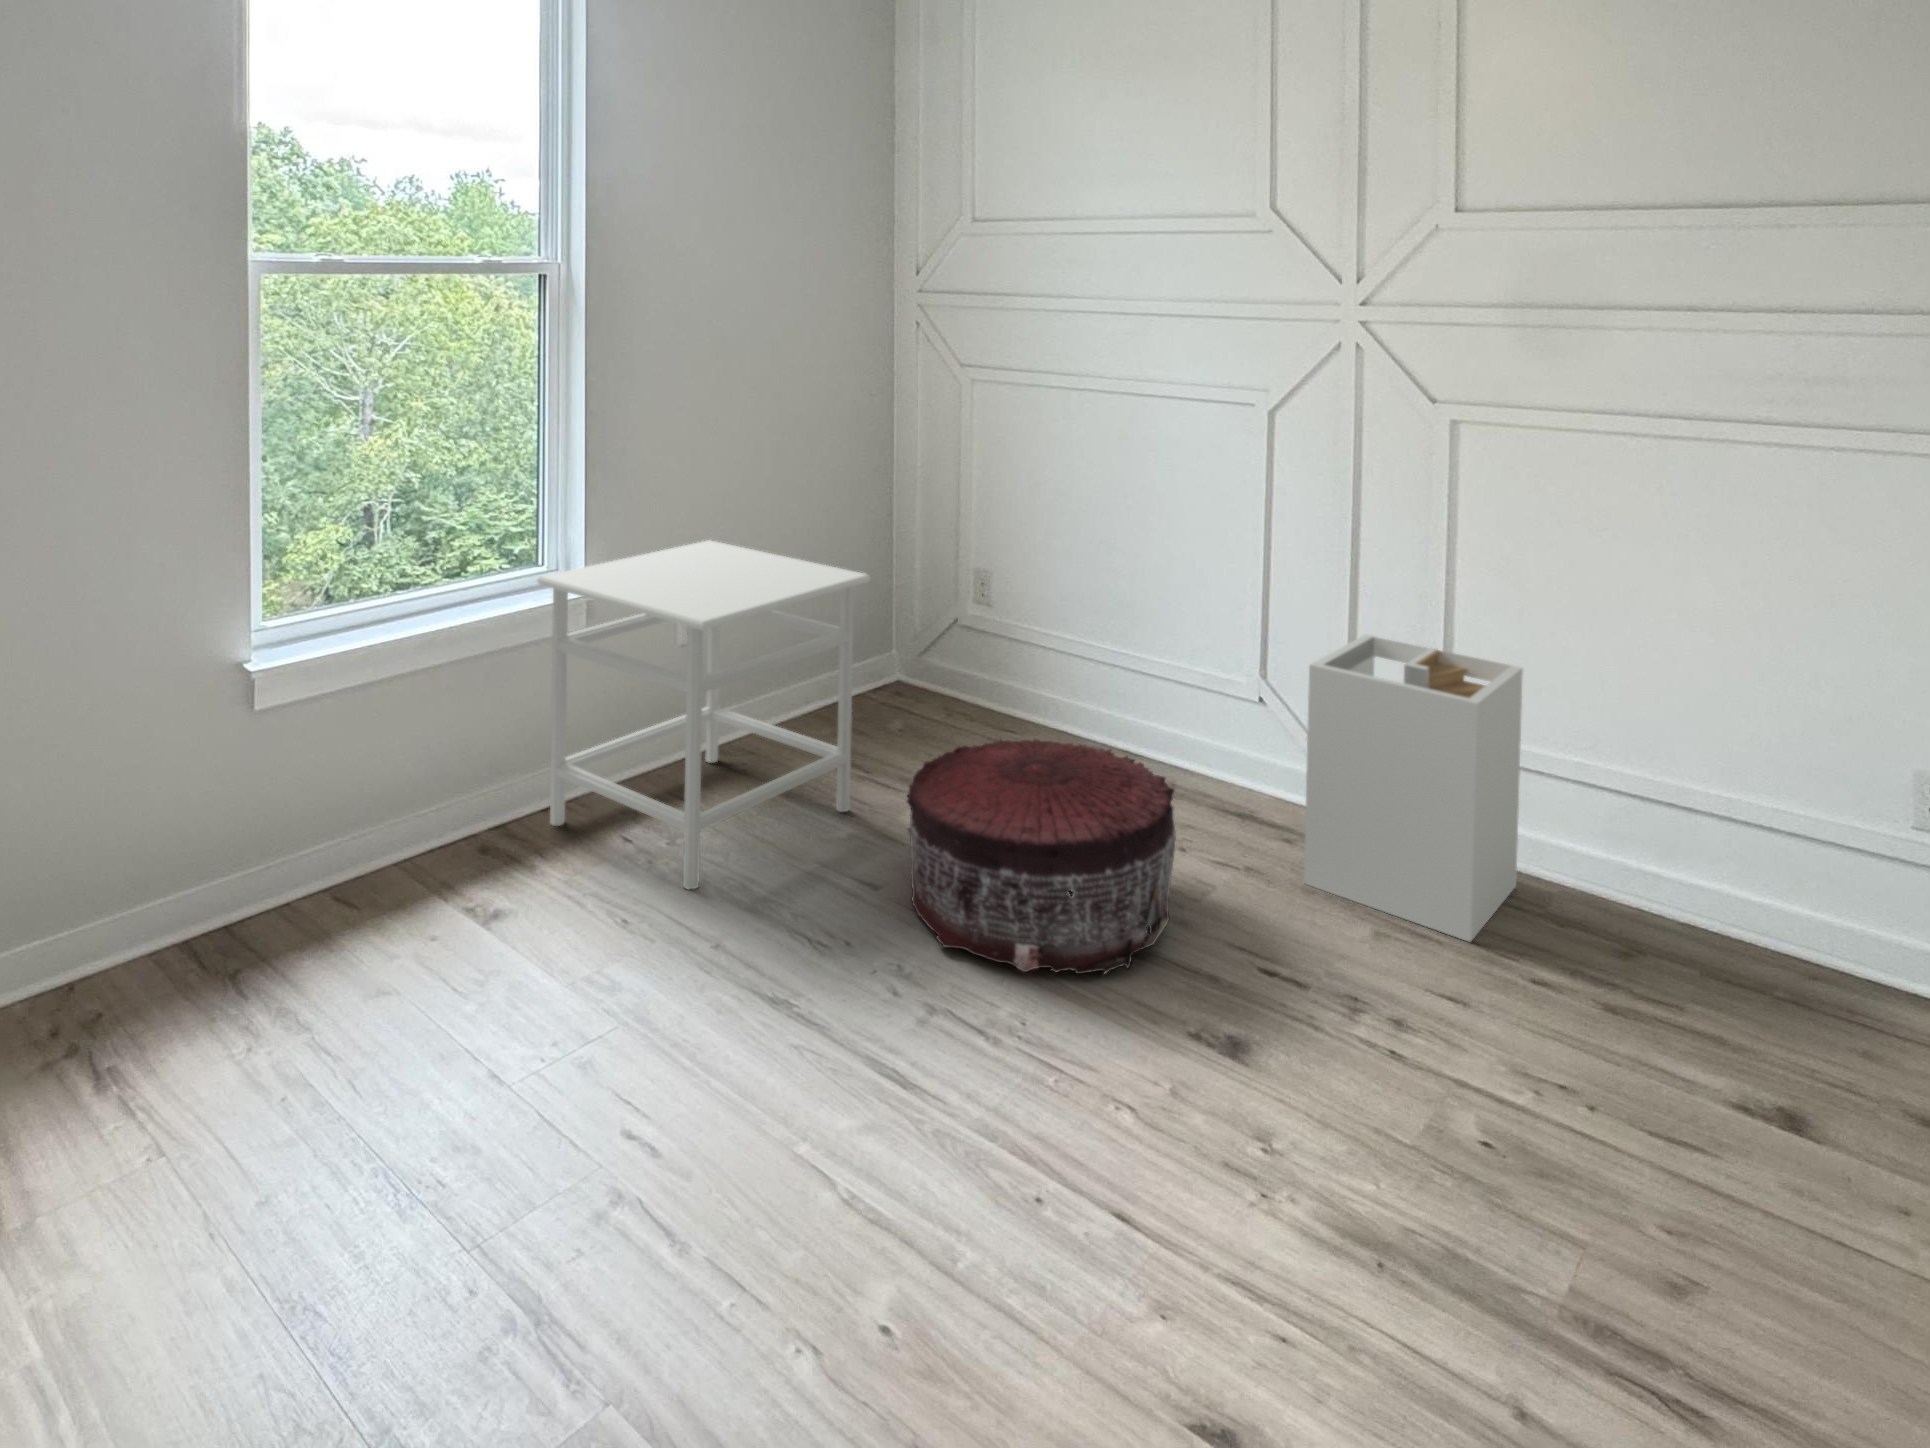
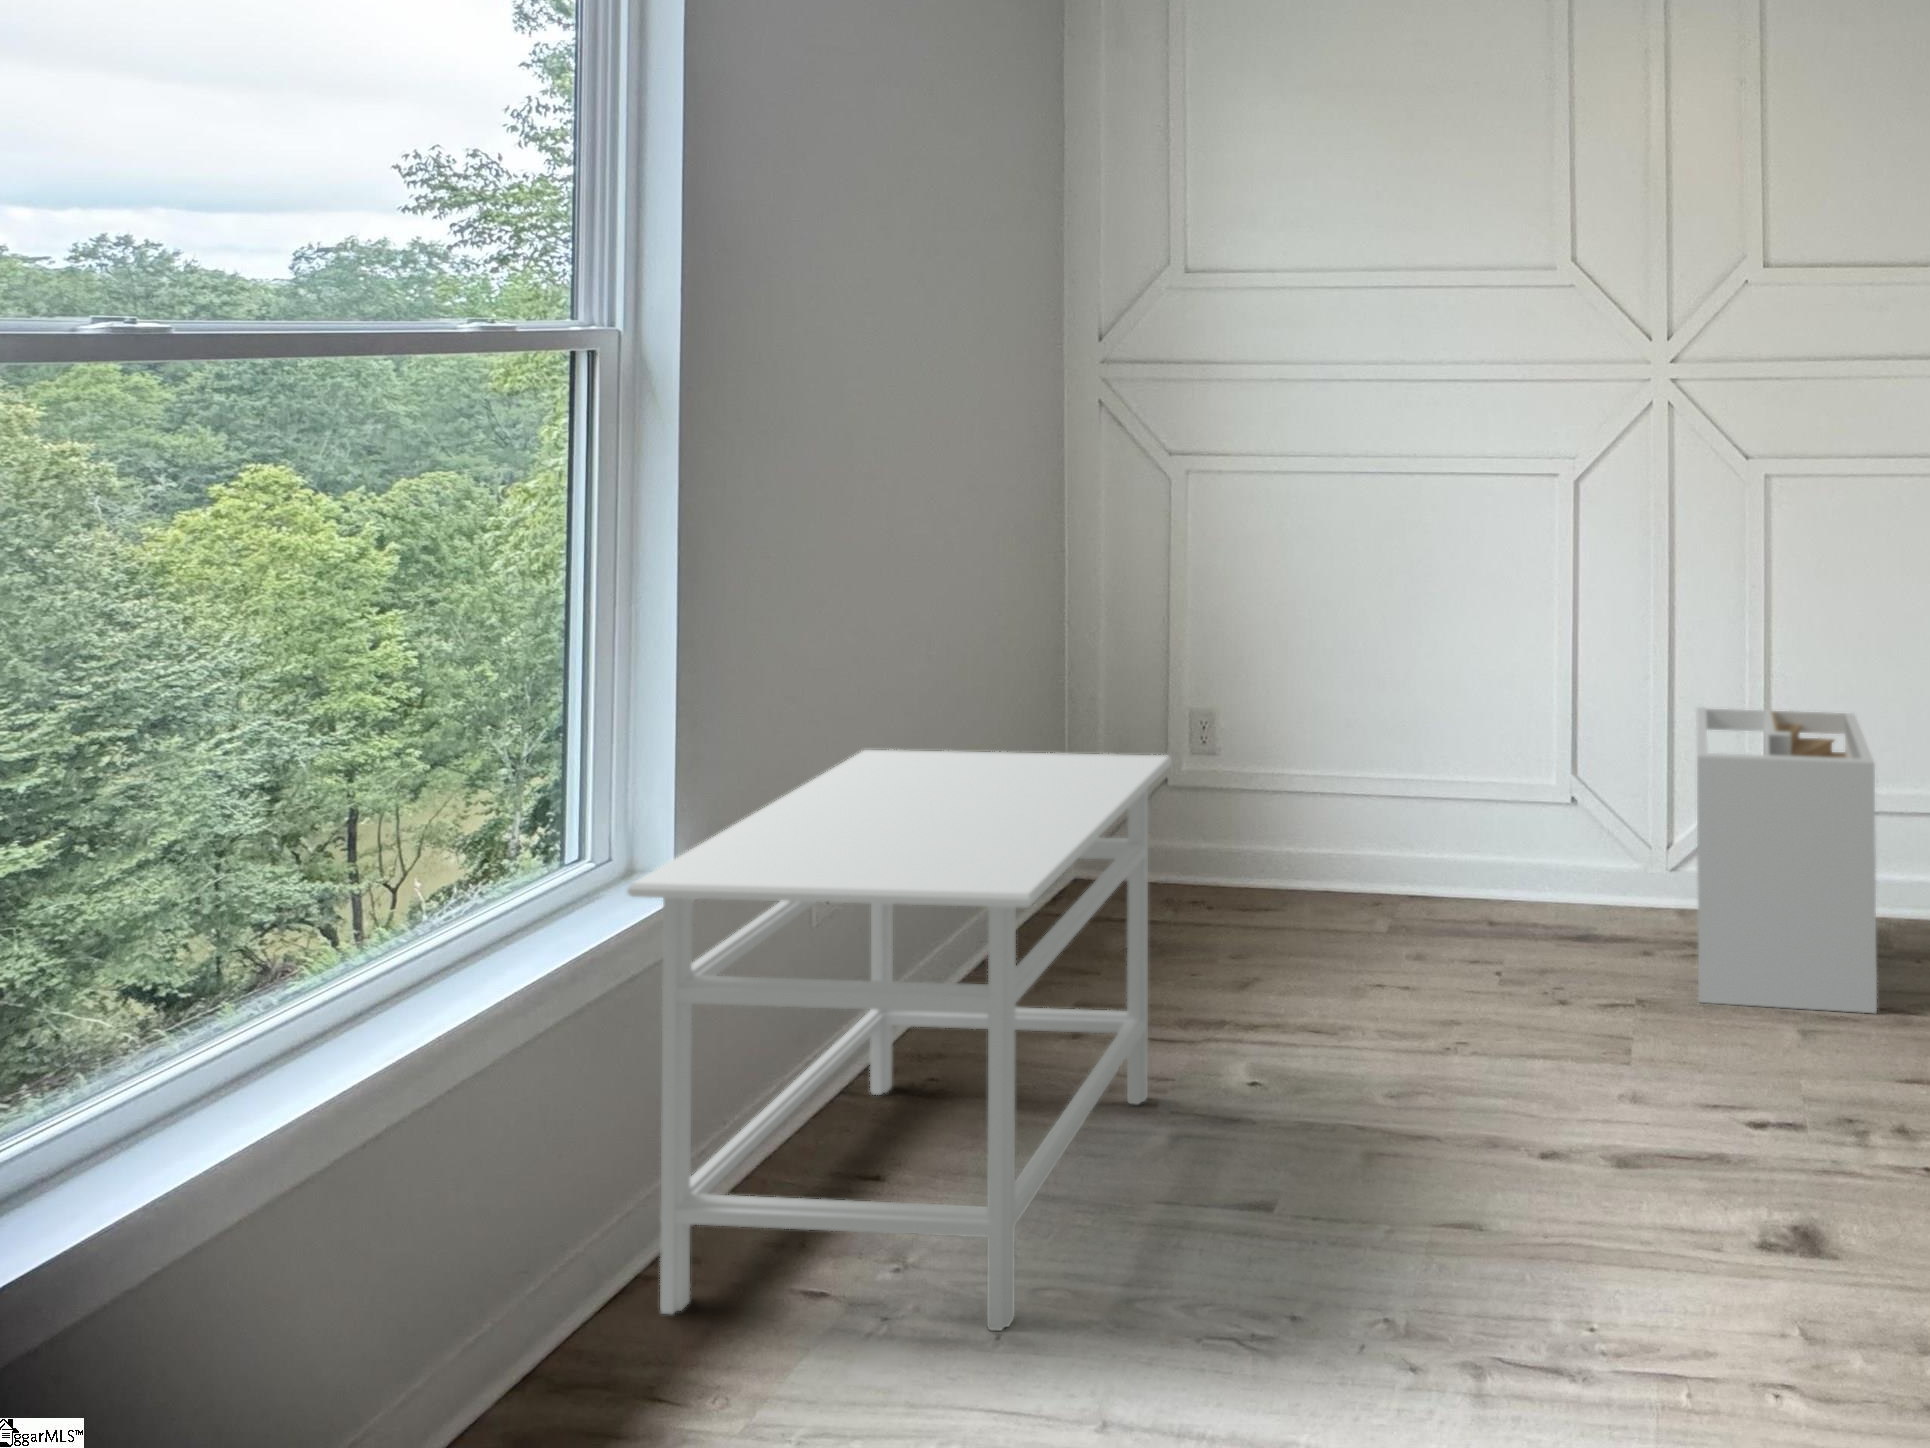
pouf: present [907,738,1176,975] -> none [1306,909,1652,1258]

